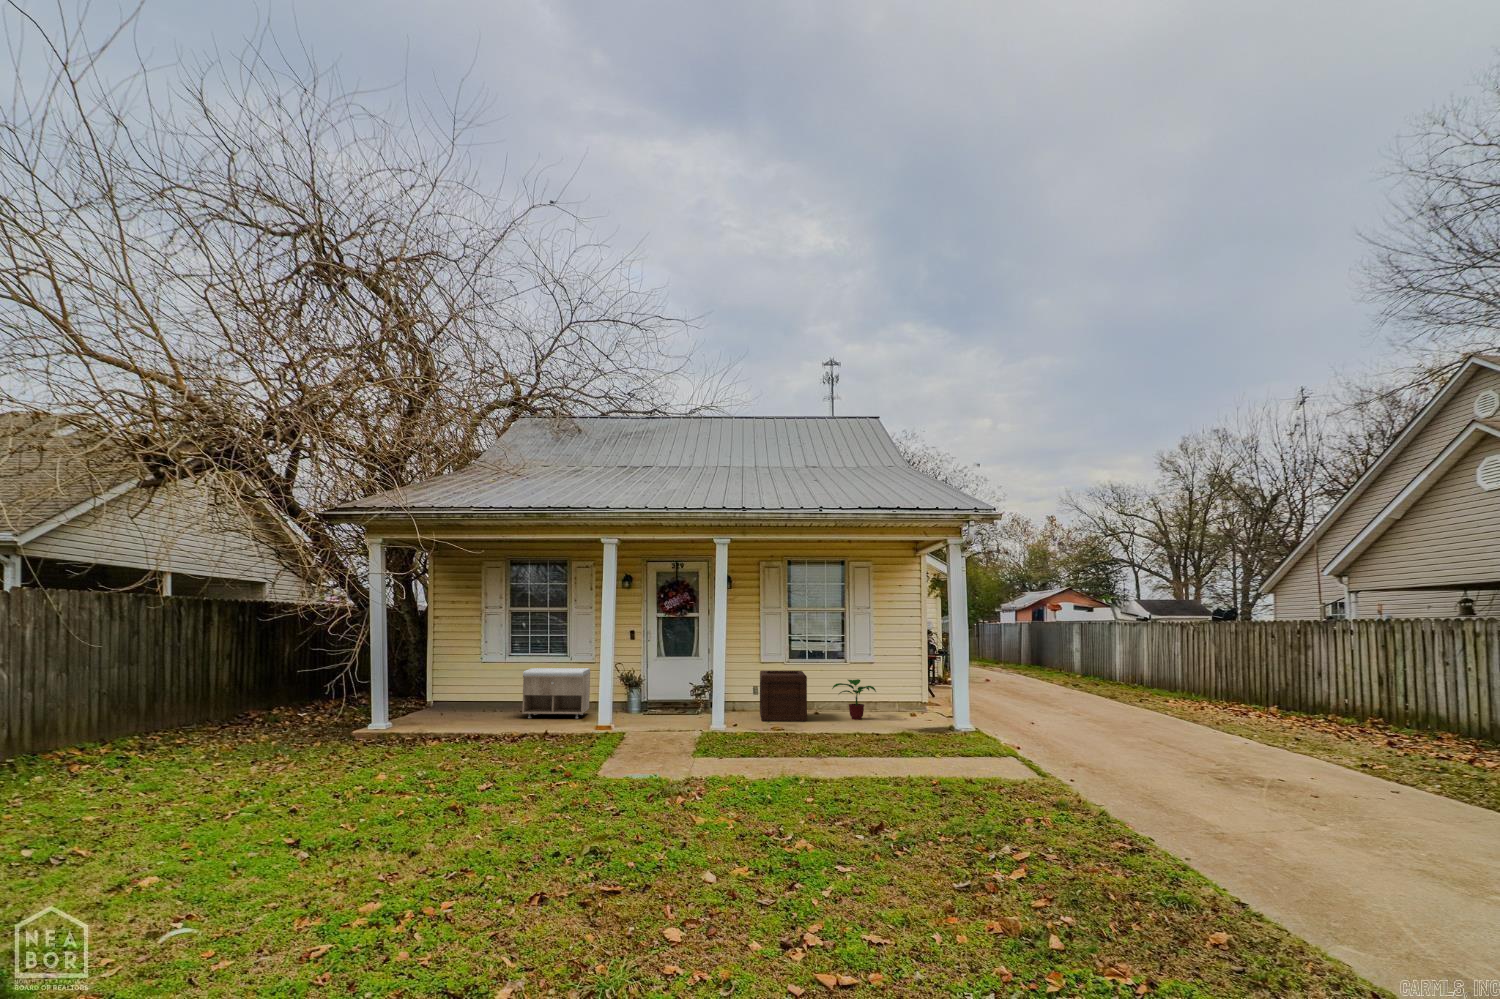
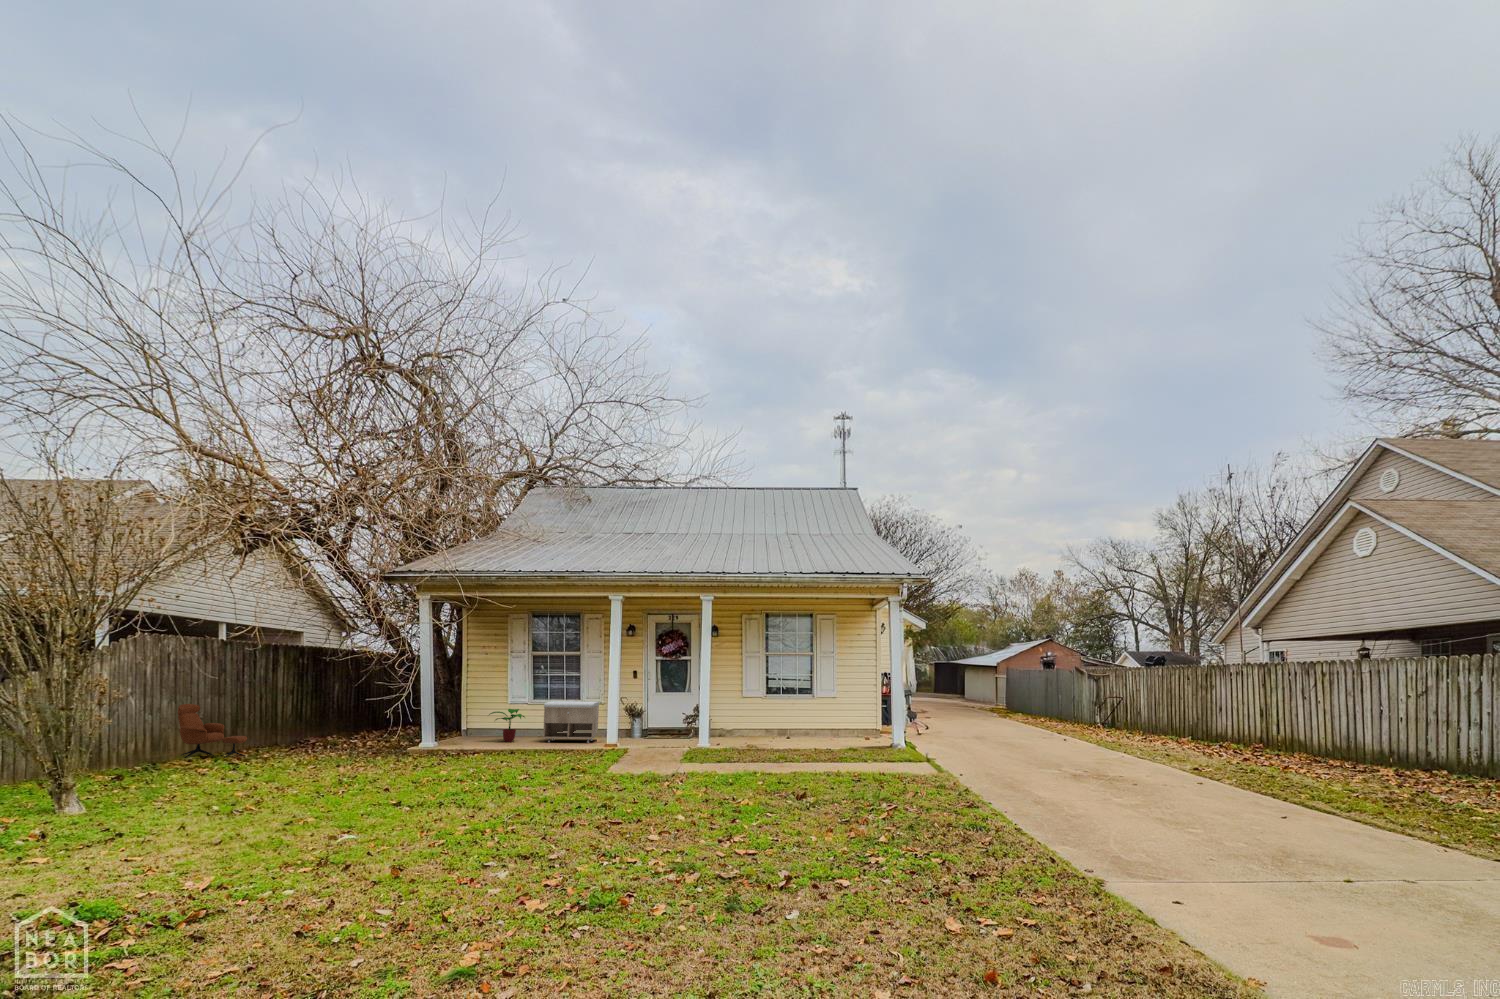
wooden crate: present [760,671,807,721] -> none [740,704,778,745]
potted plant: present [832,679,876,720] -> present [489,709,524,742]
lounge chair: none [38,680,133,752] -> present [178,704,247,758]

